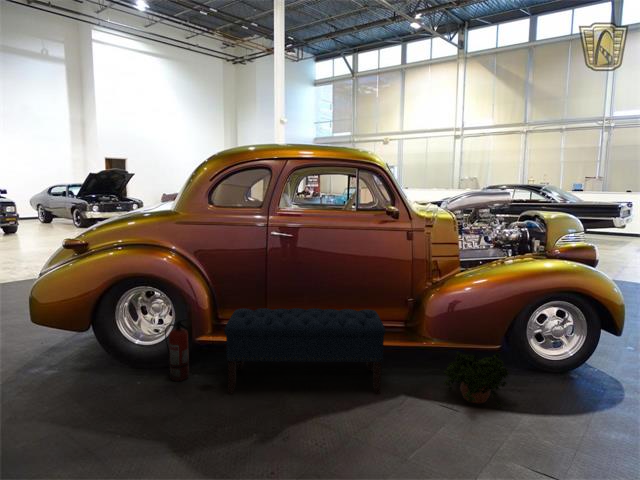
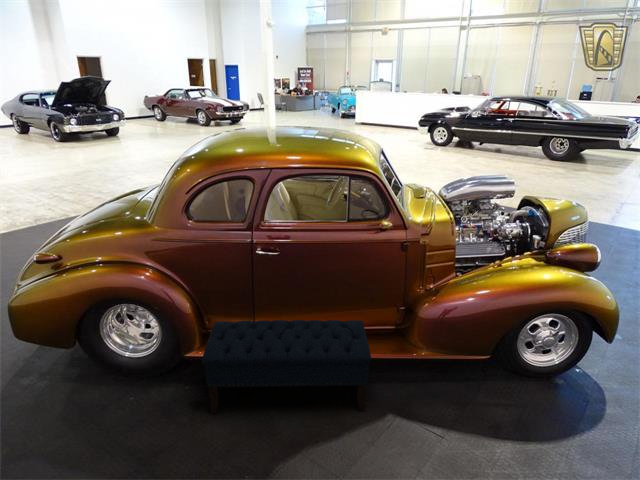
fire extinguisher: present [165,318,189,381] -> none [142,337,172,394]
potted plant: present [444,352,509,408] -> none [426,373,496,438]

